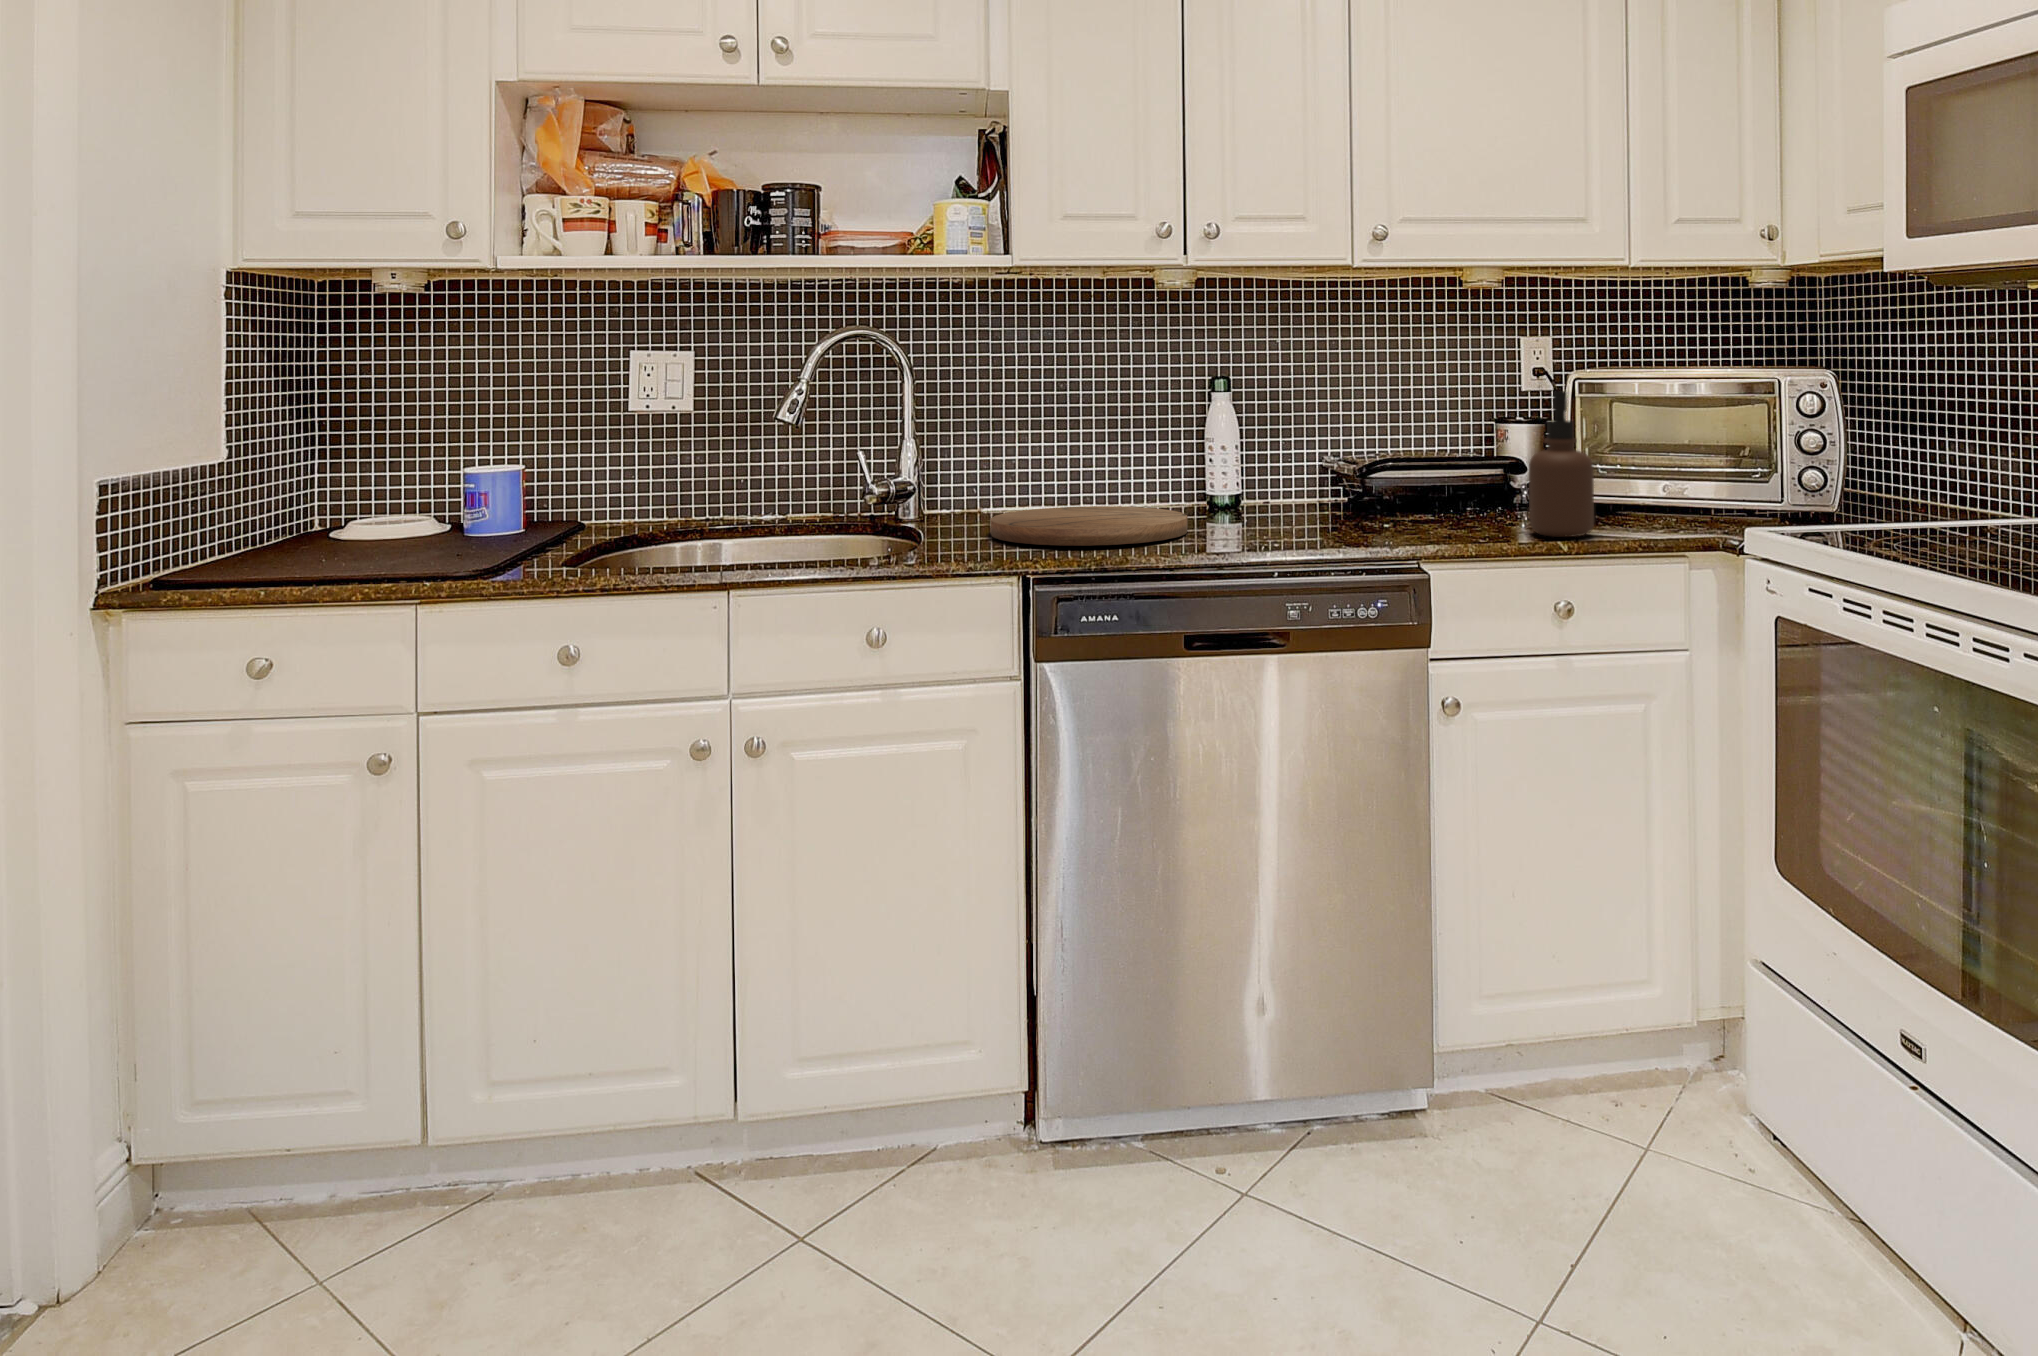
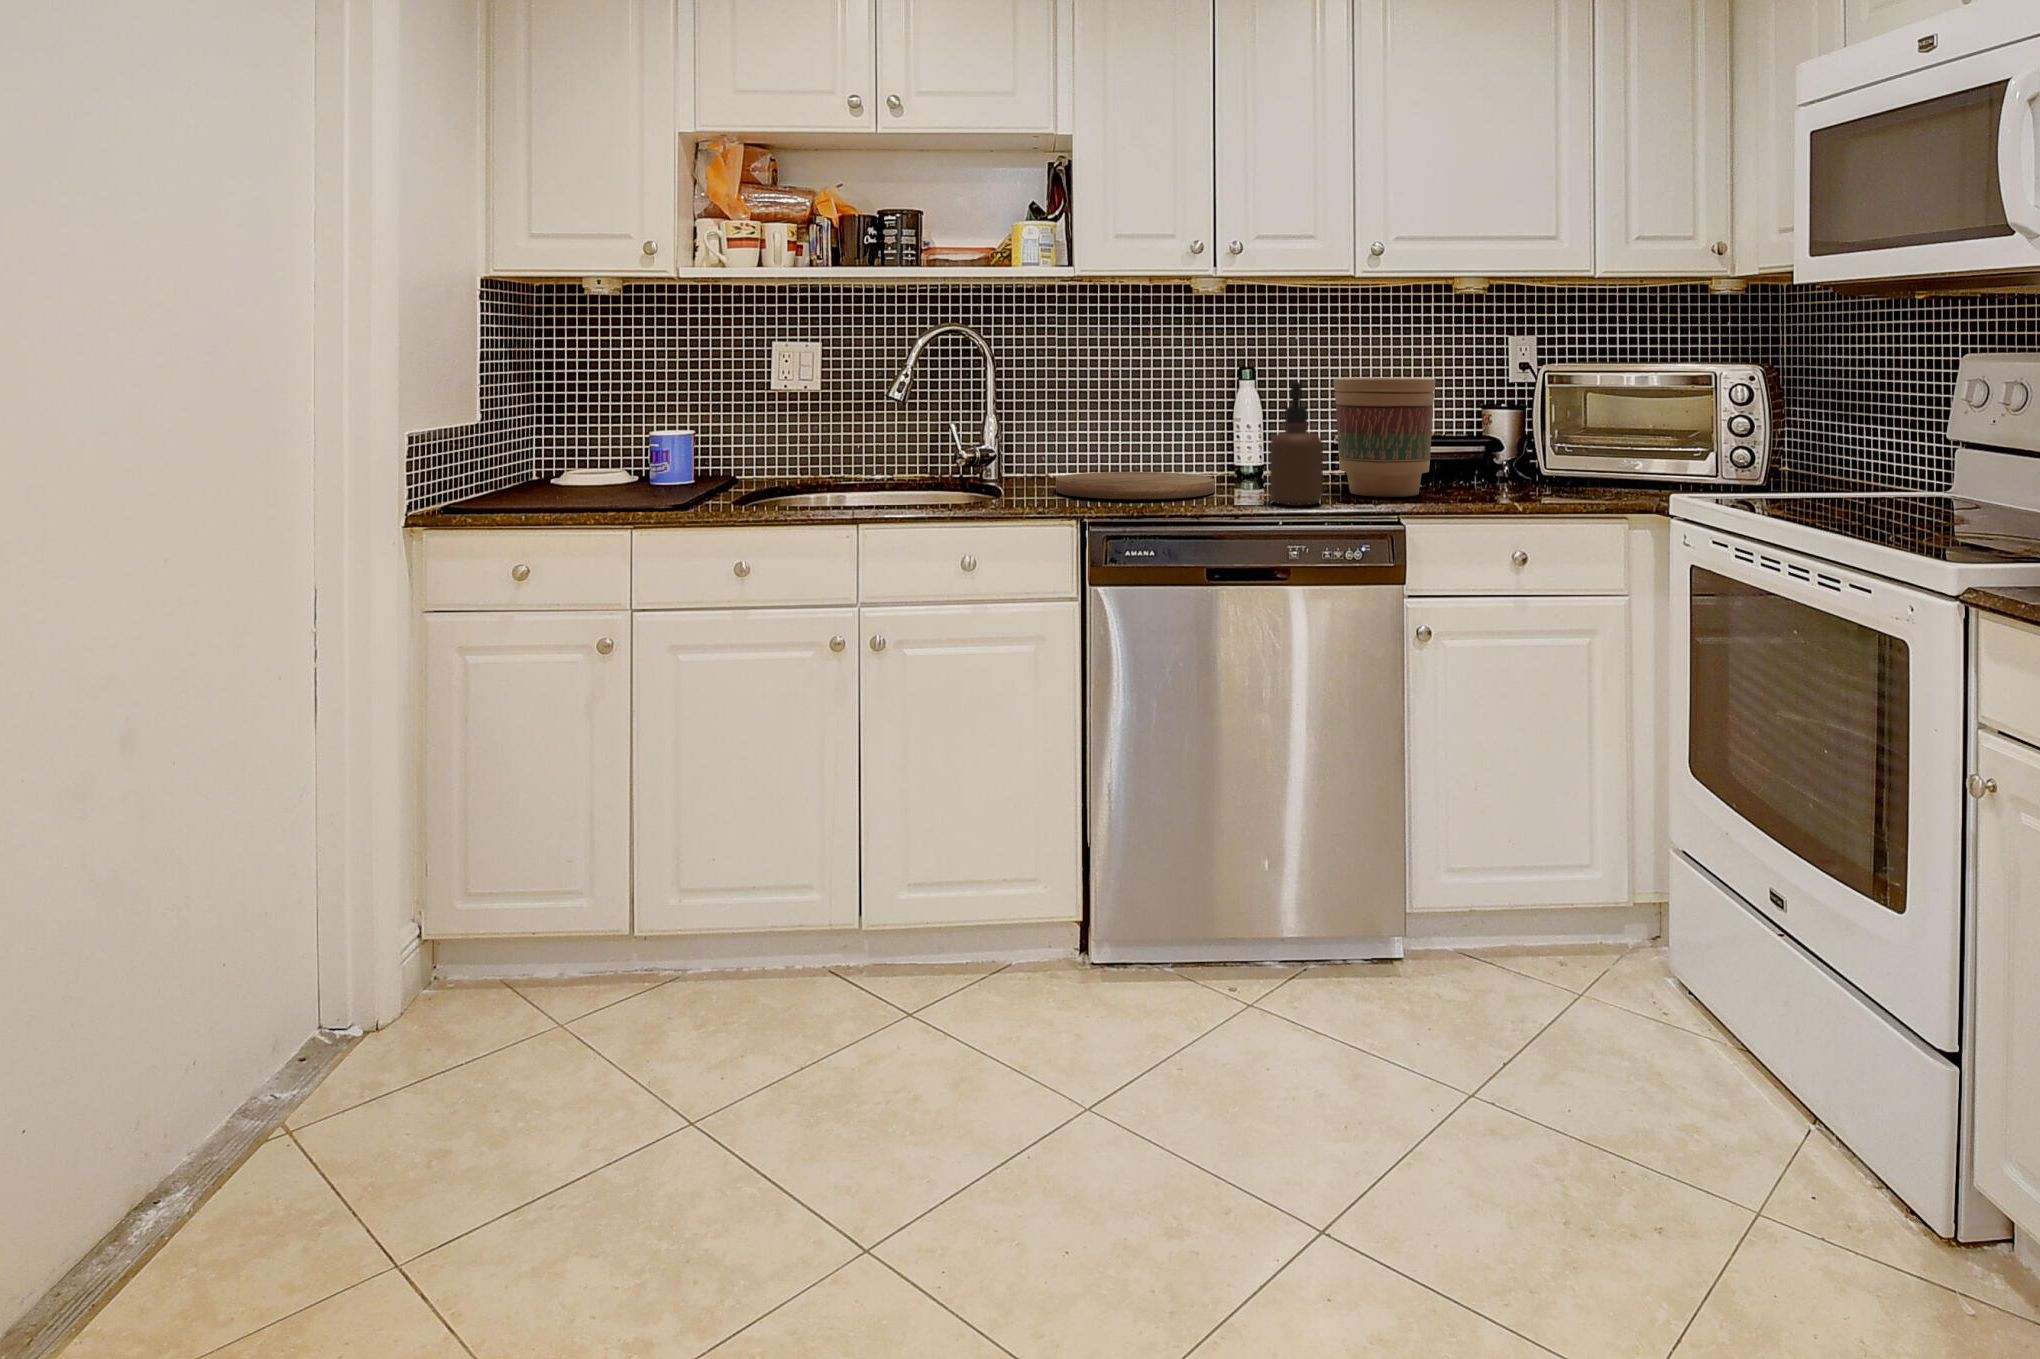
flower pot: none [1330,390,1453,535] -> present [1334,378,1436,497]
soap dispenser: present [1529,391,1594,537] -> present [1270,382,1323,506]

